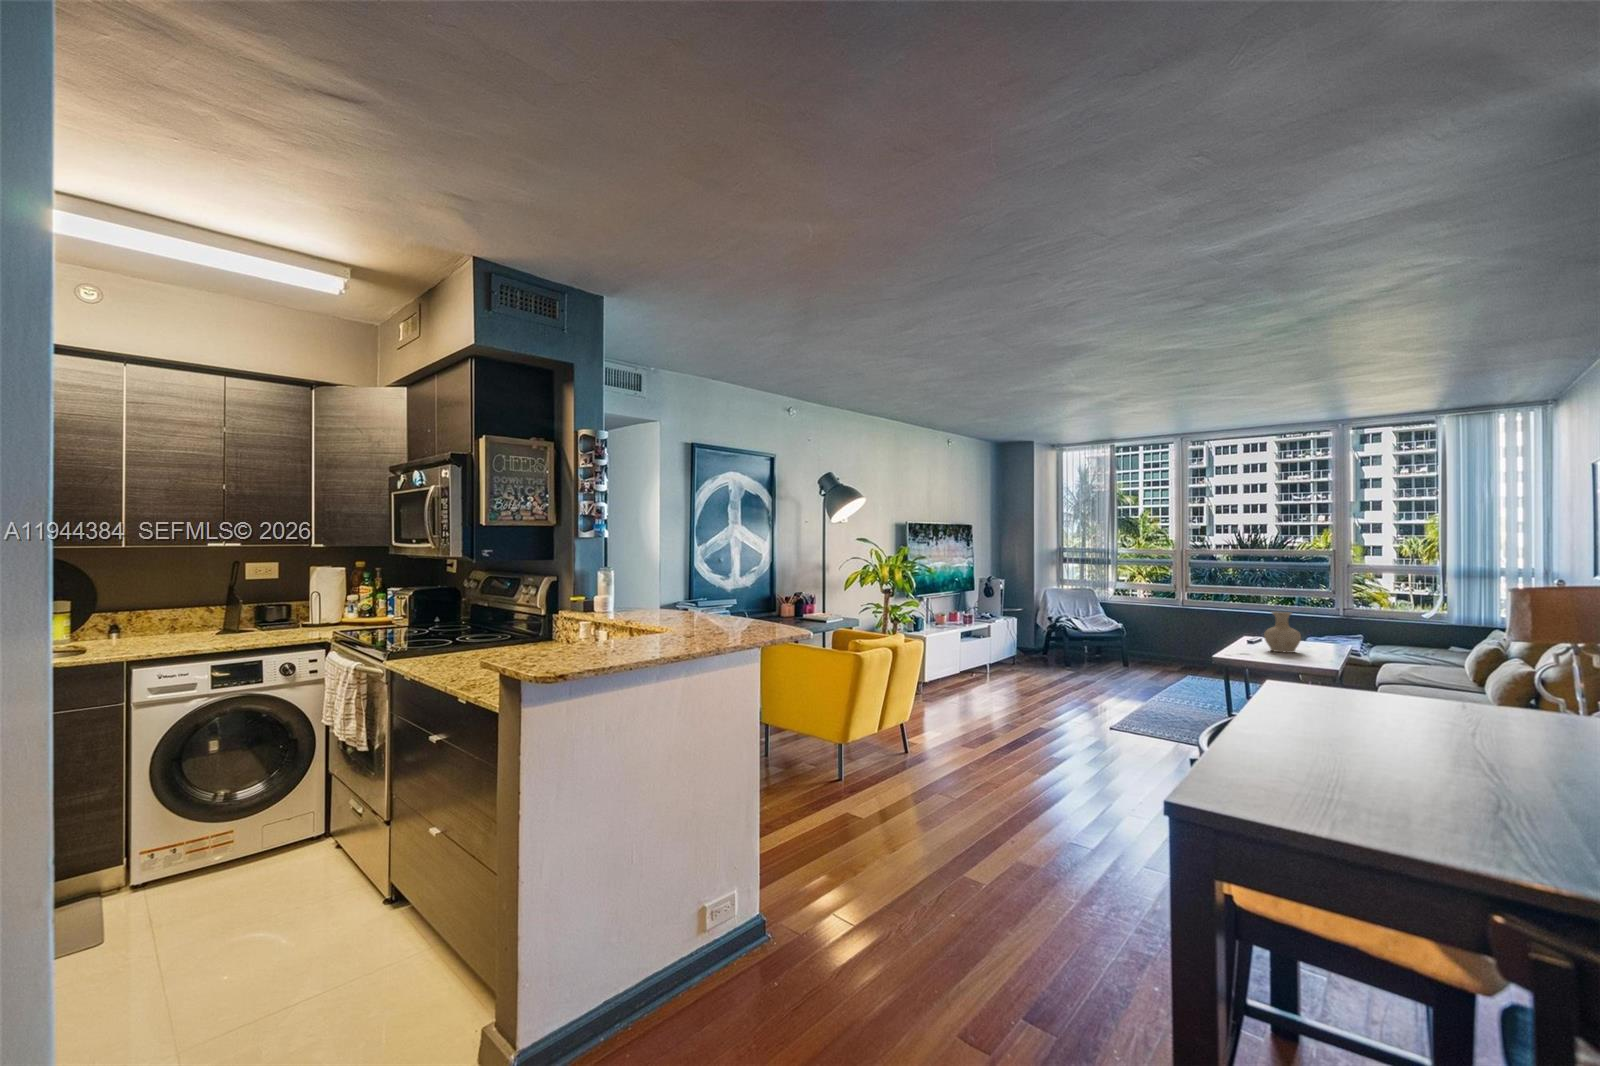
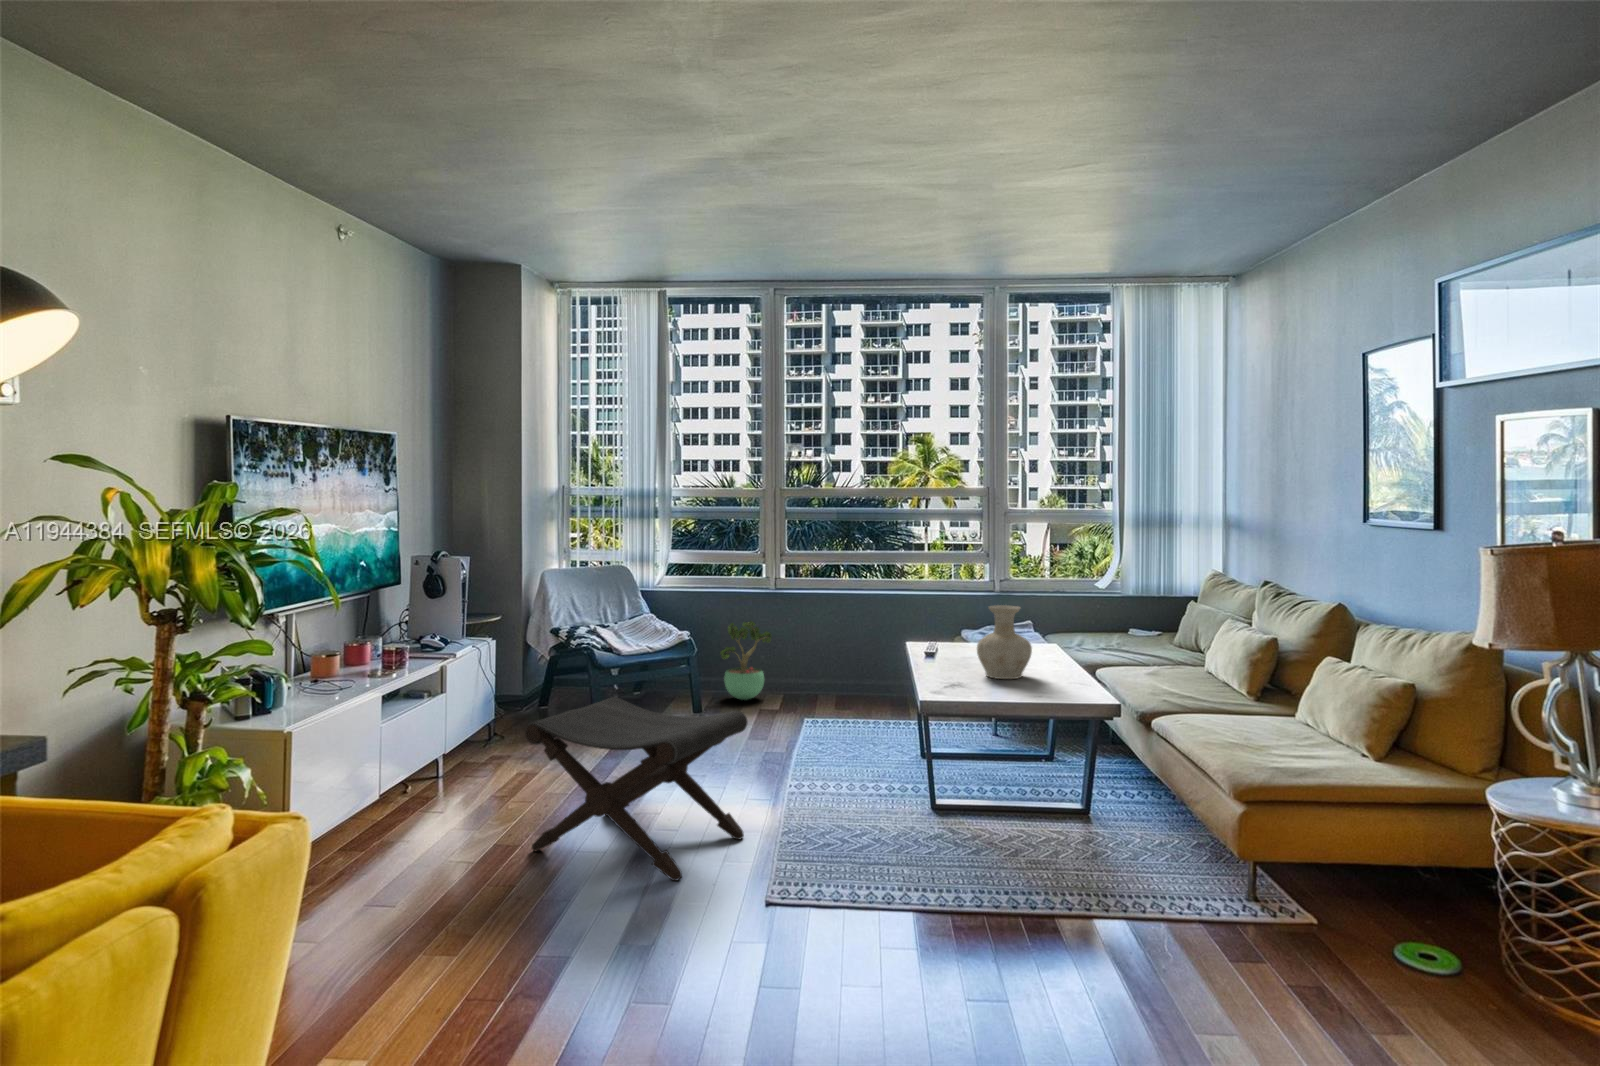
potted plant: none [1145,621,1178,666] -> present [720,621,772,700]
footstool: none [1010,641,1112,714] -> present [525,697,747,881]

